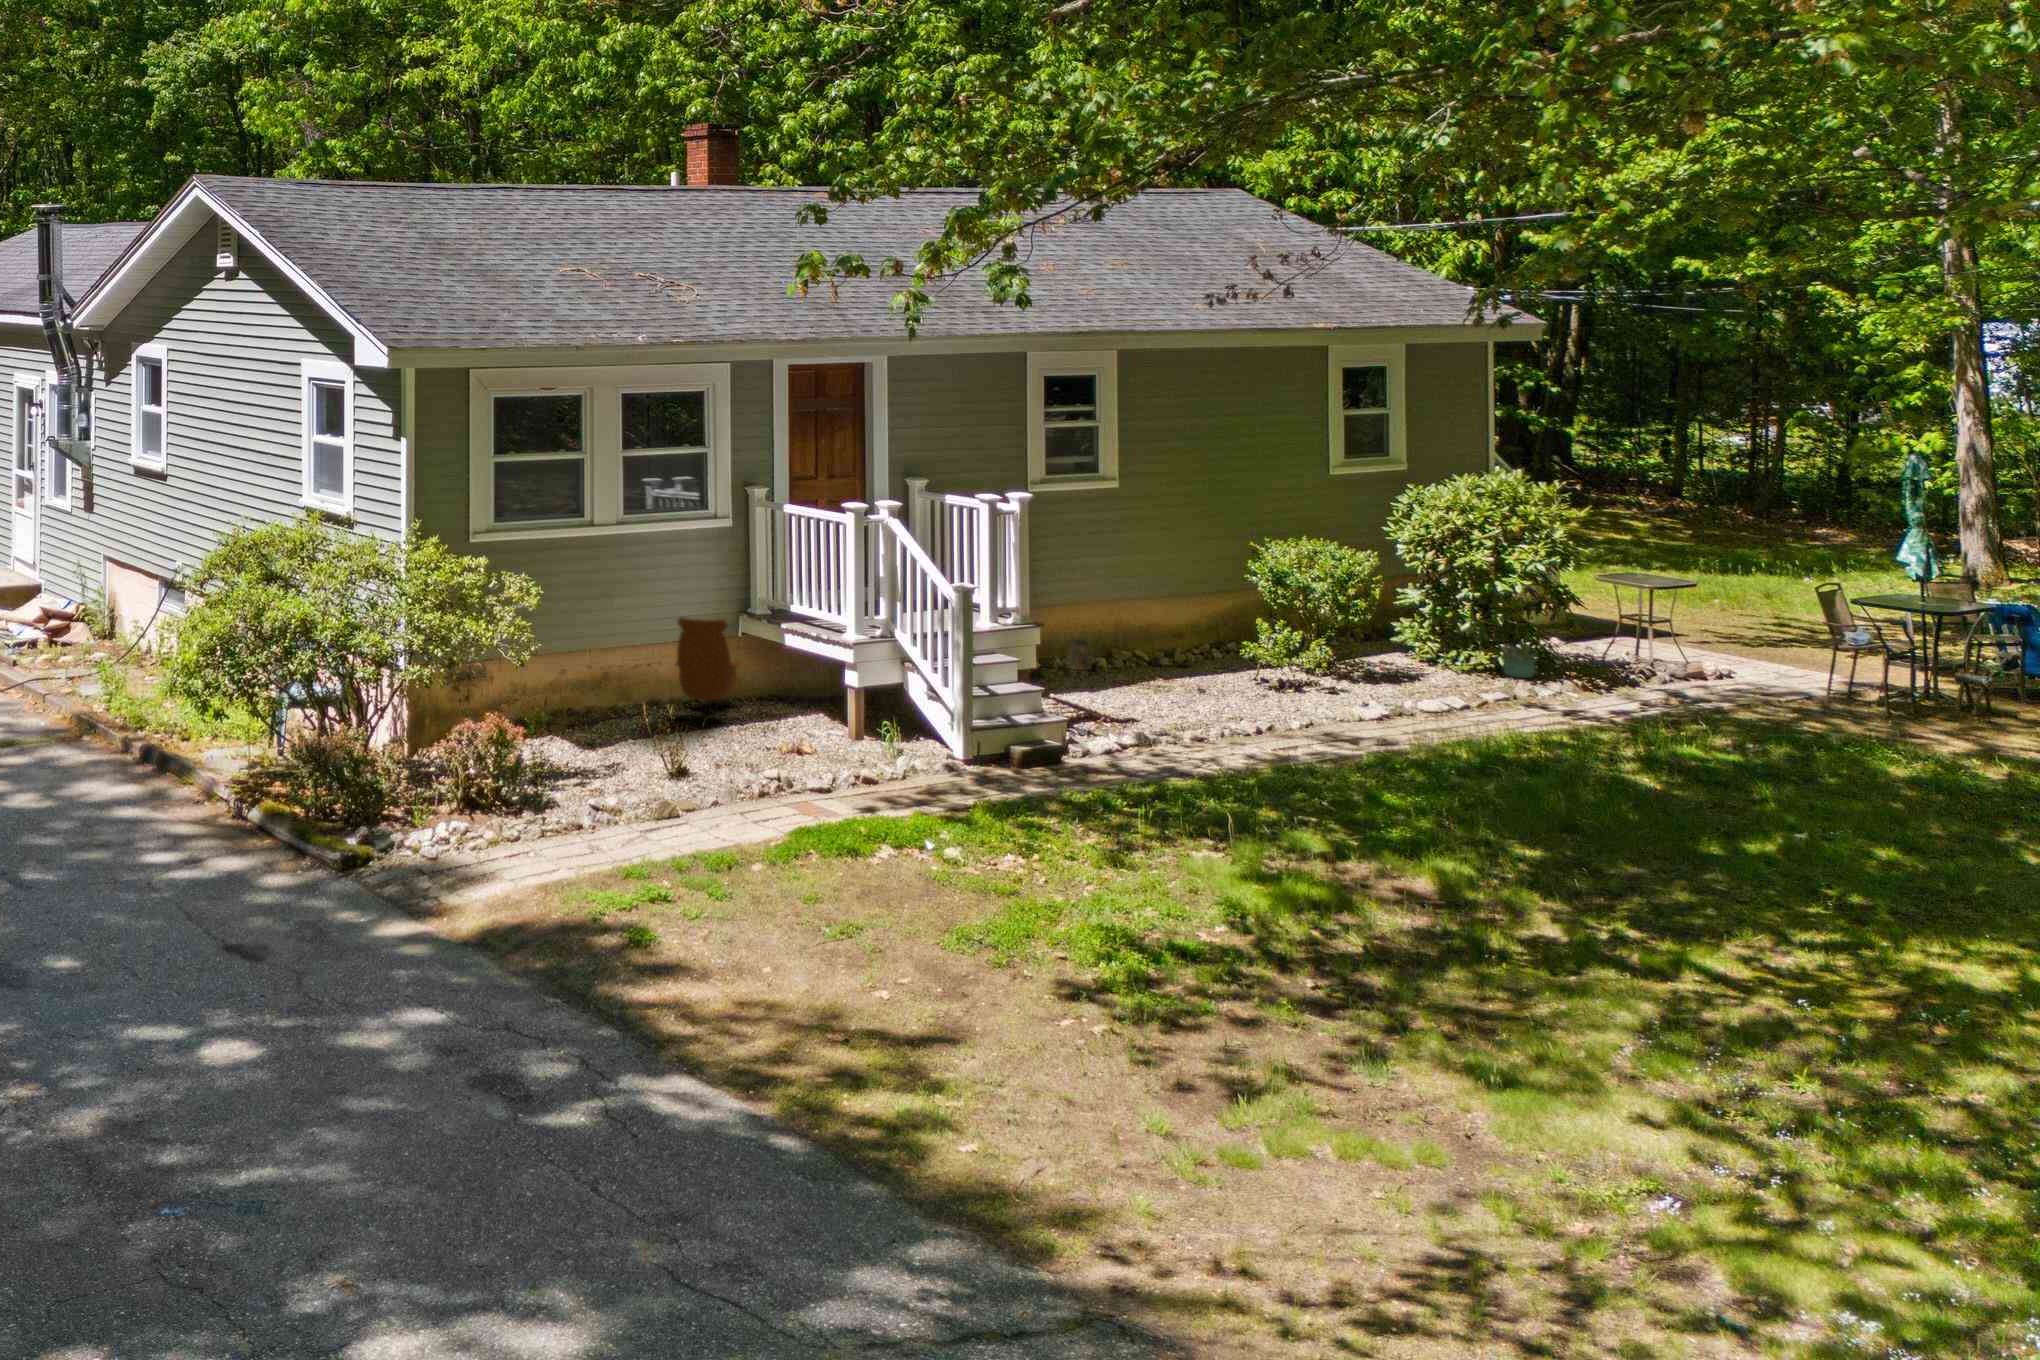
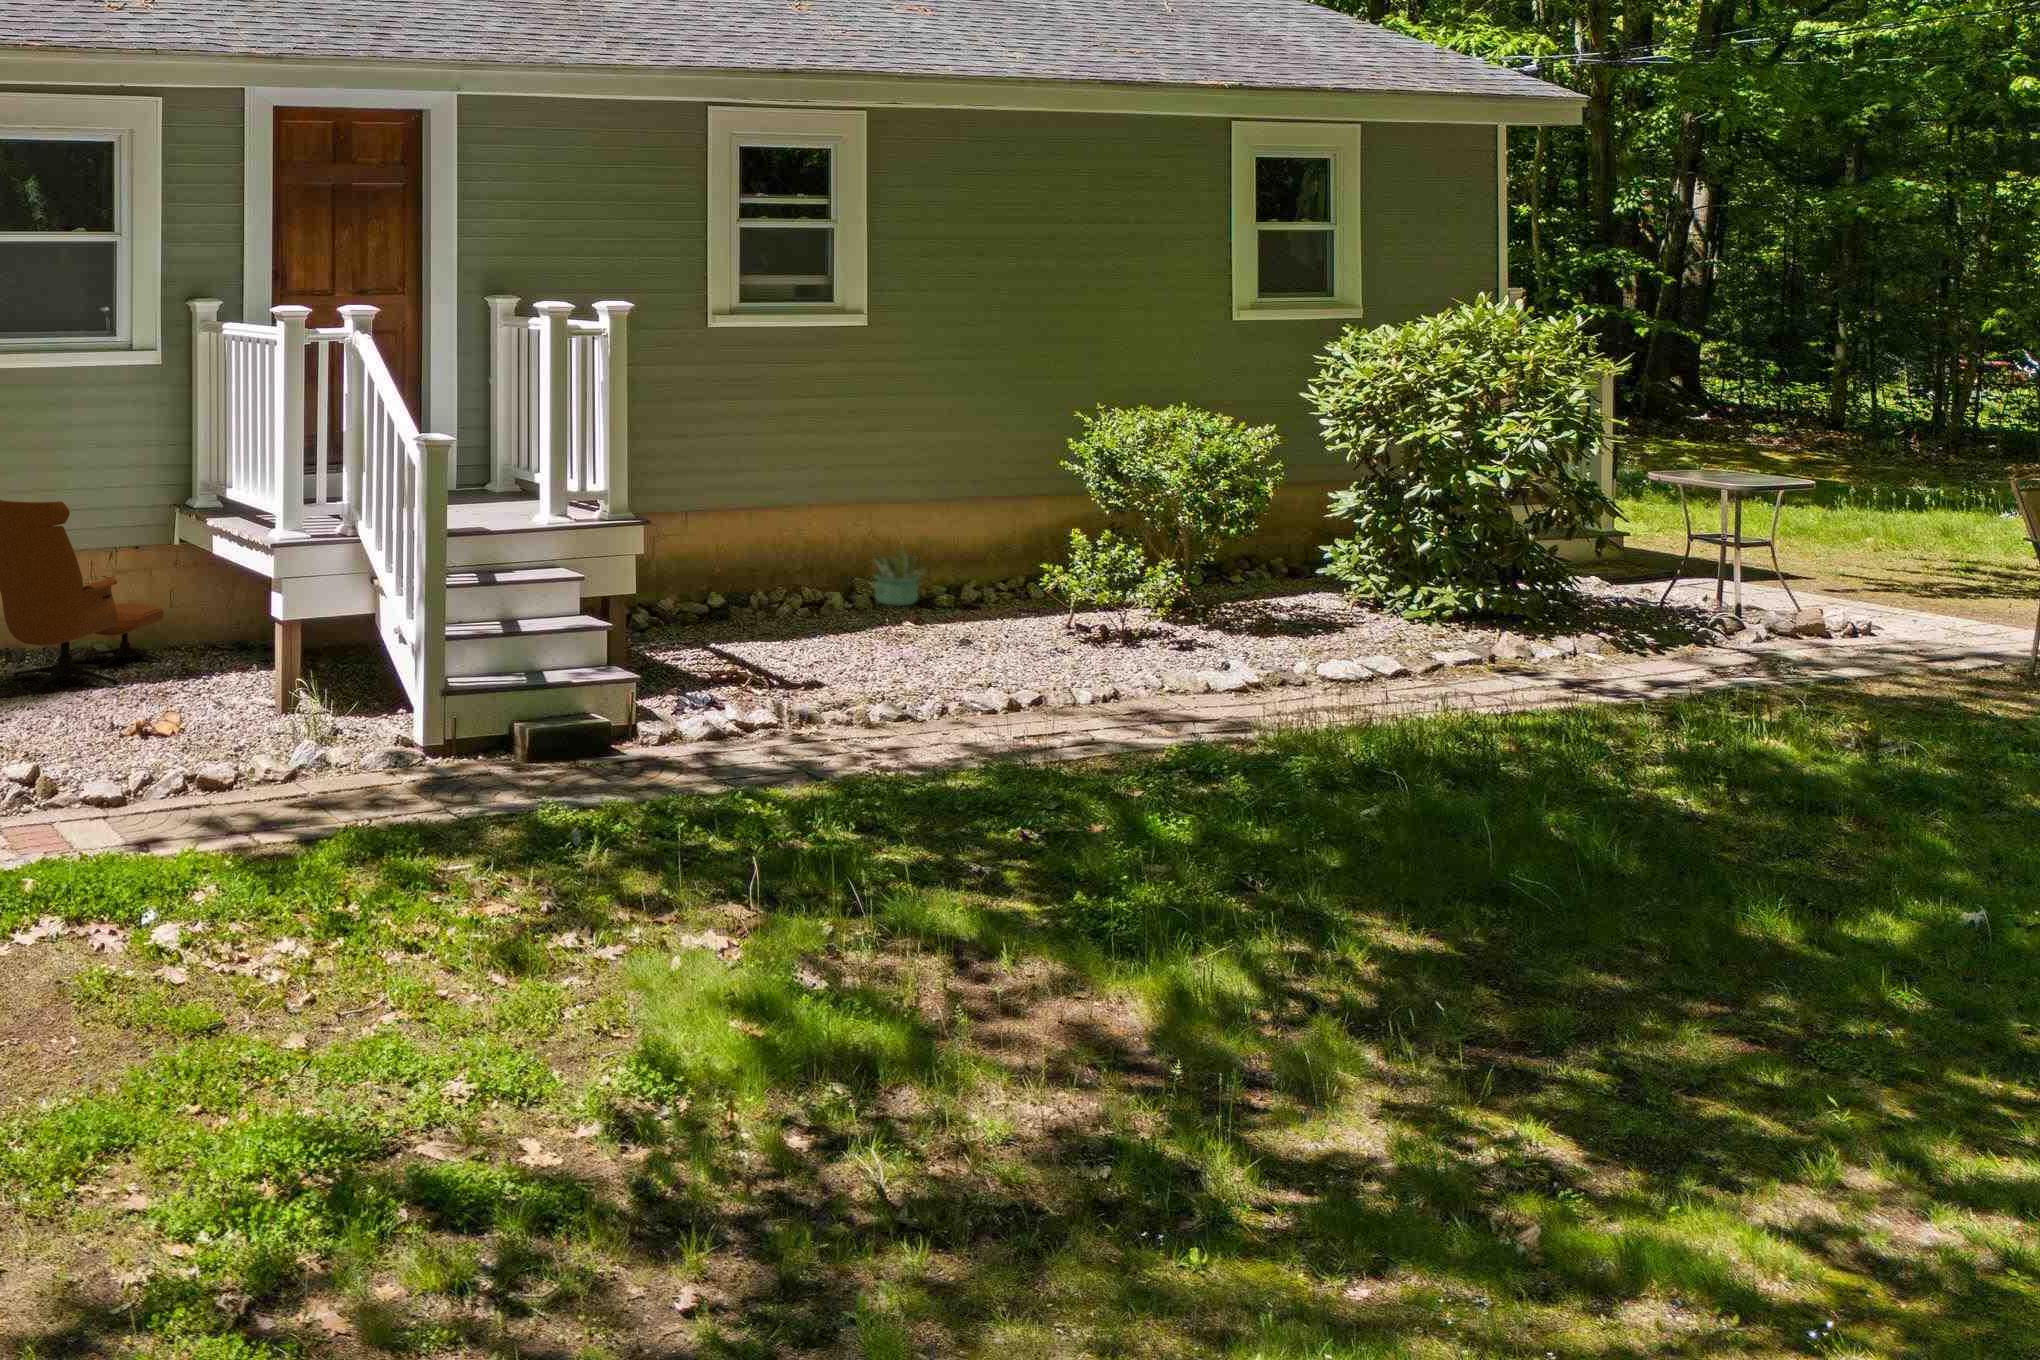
watering can: present [1068,639,1098,671] -> none [770,565,819,615]
decorative plant: present [1502,643,1535,678] -> present [873,551,925,606]

